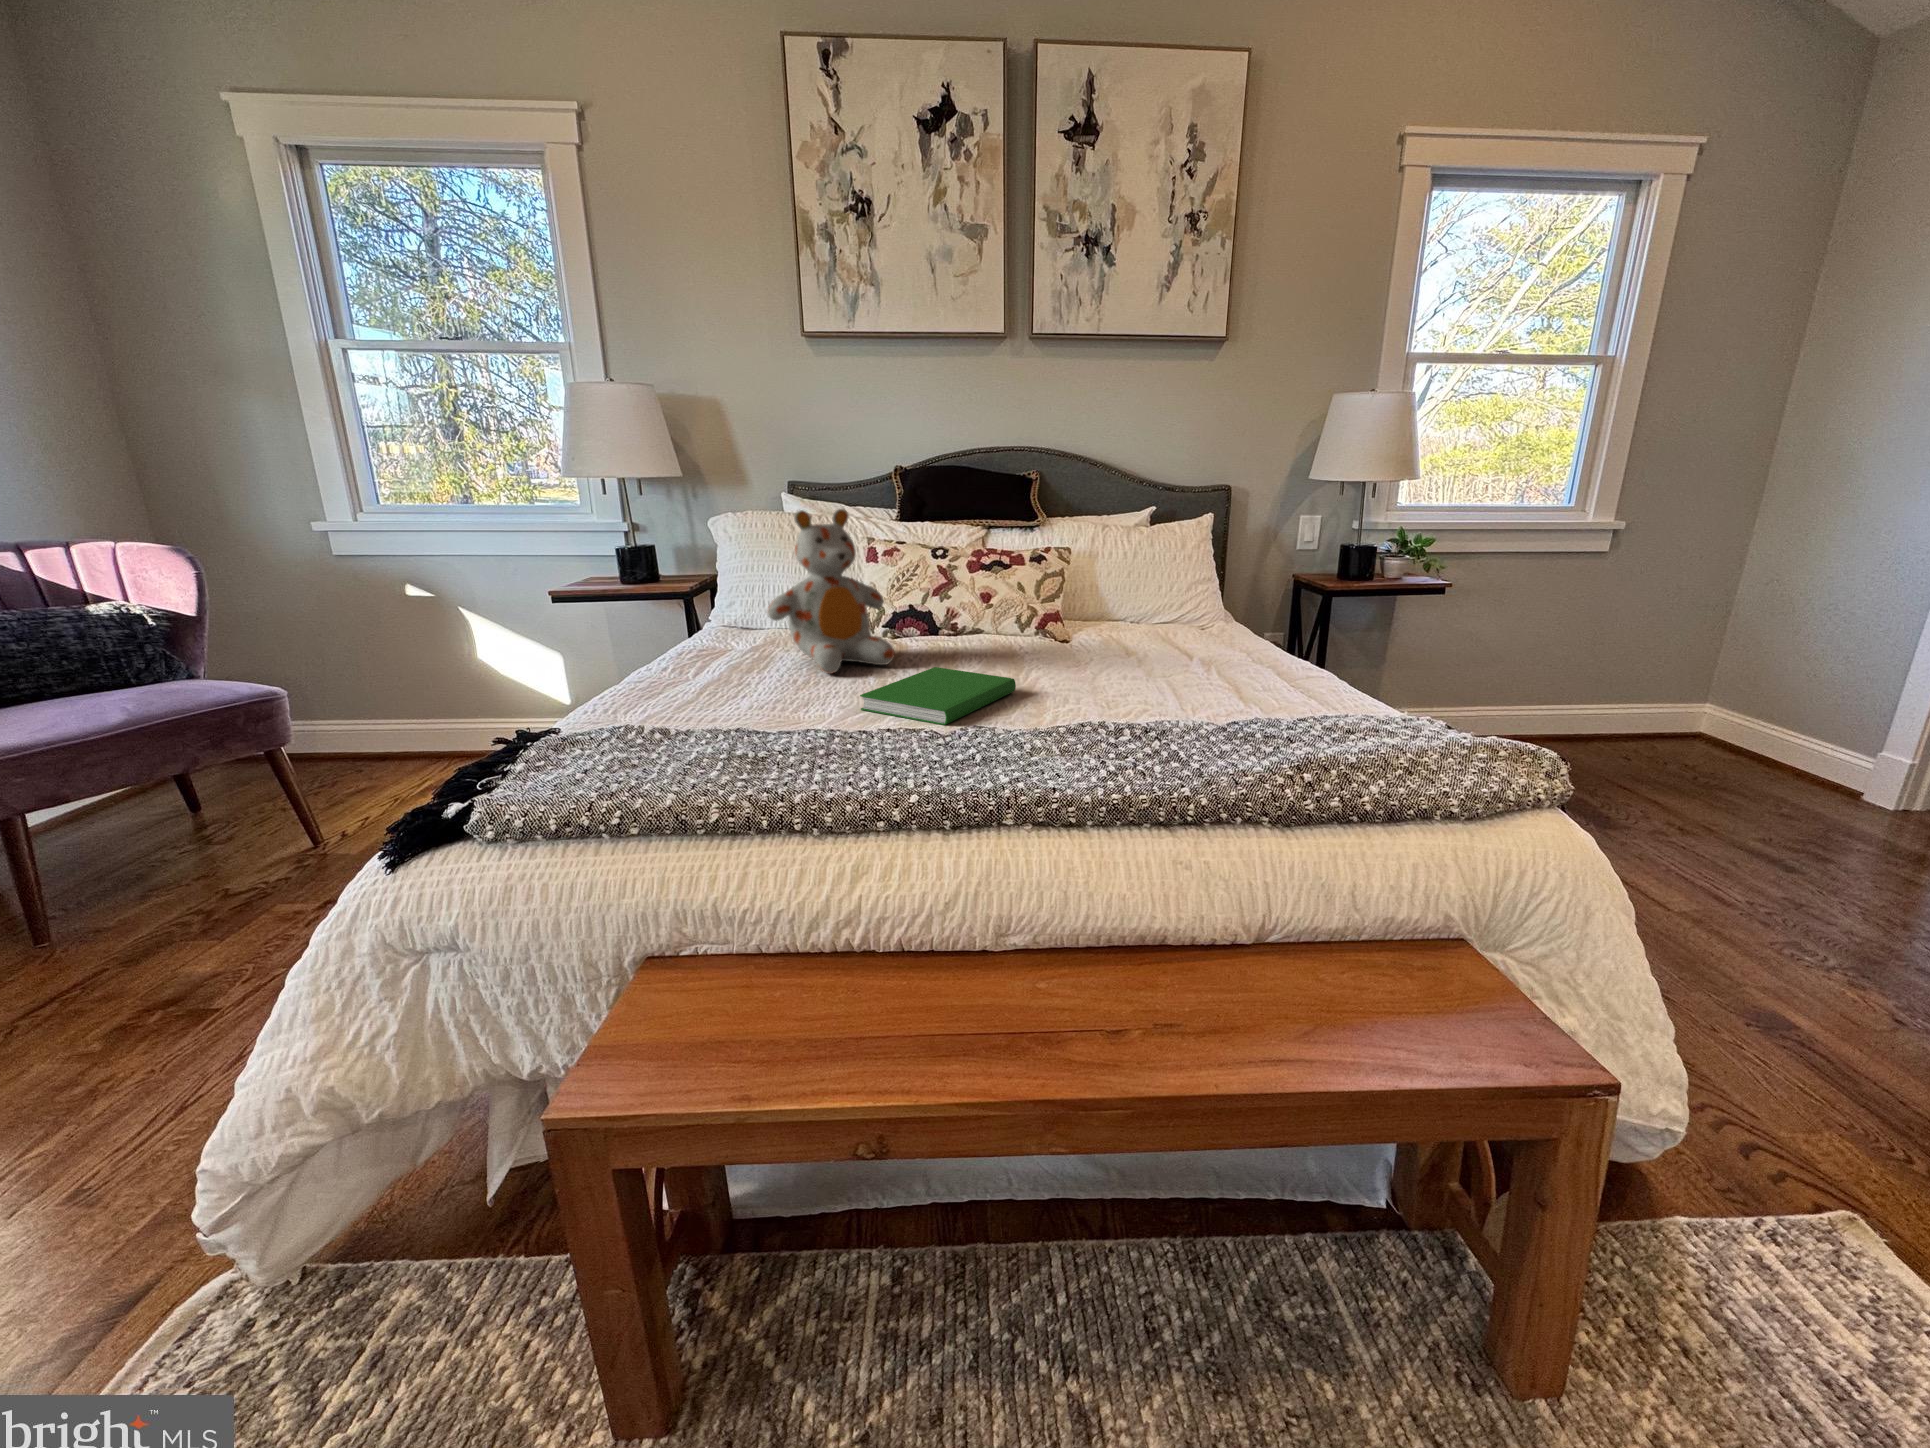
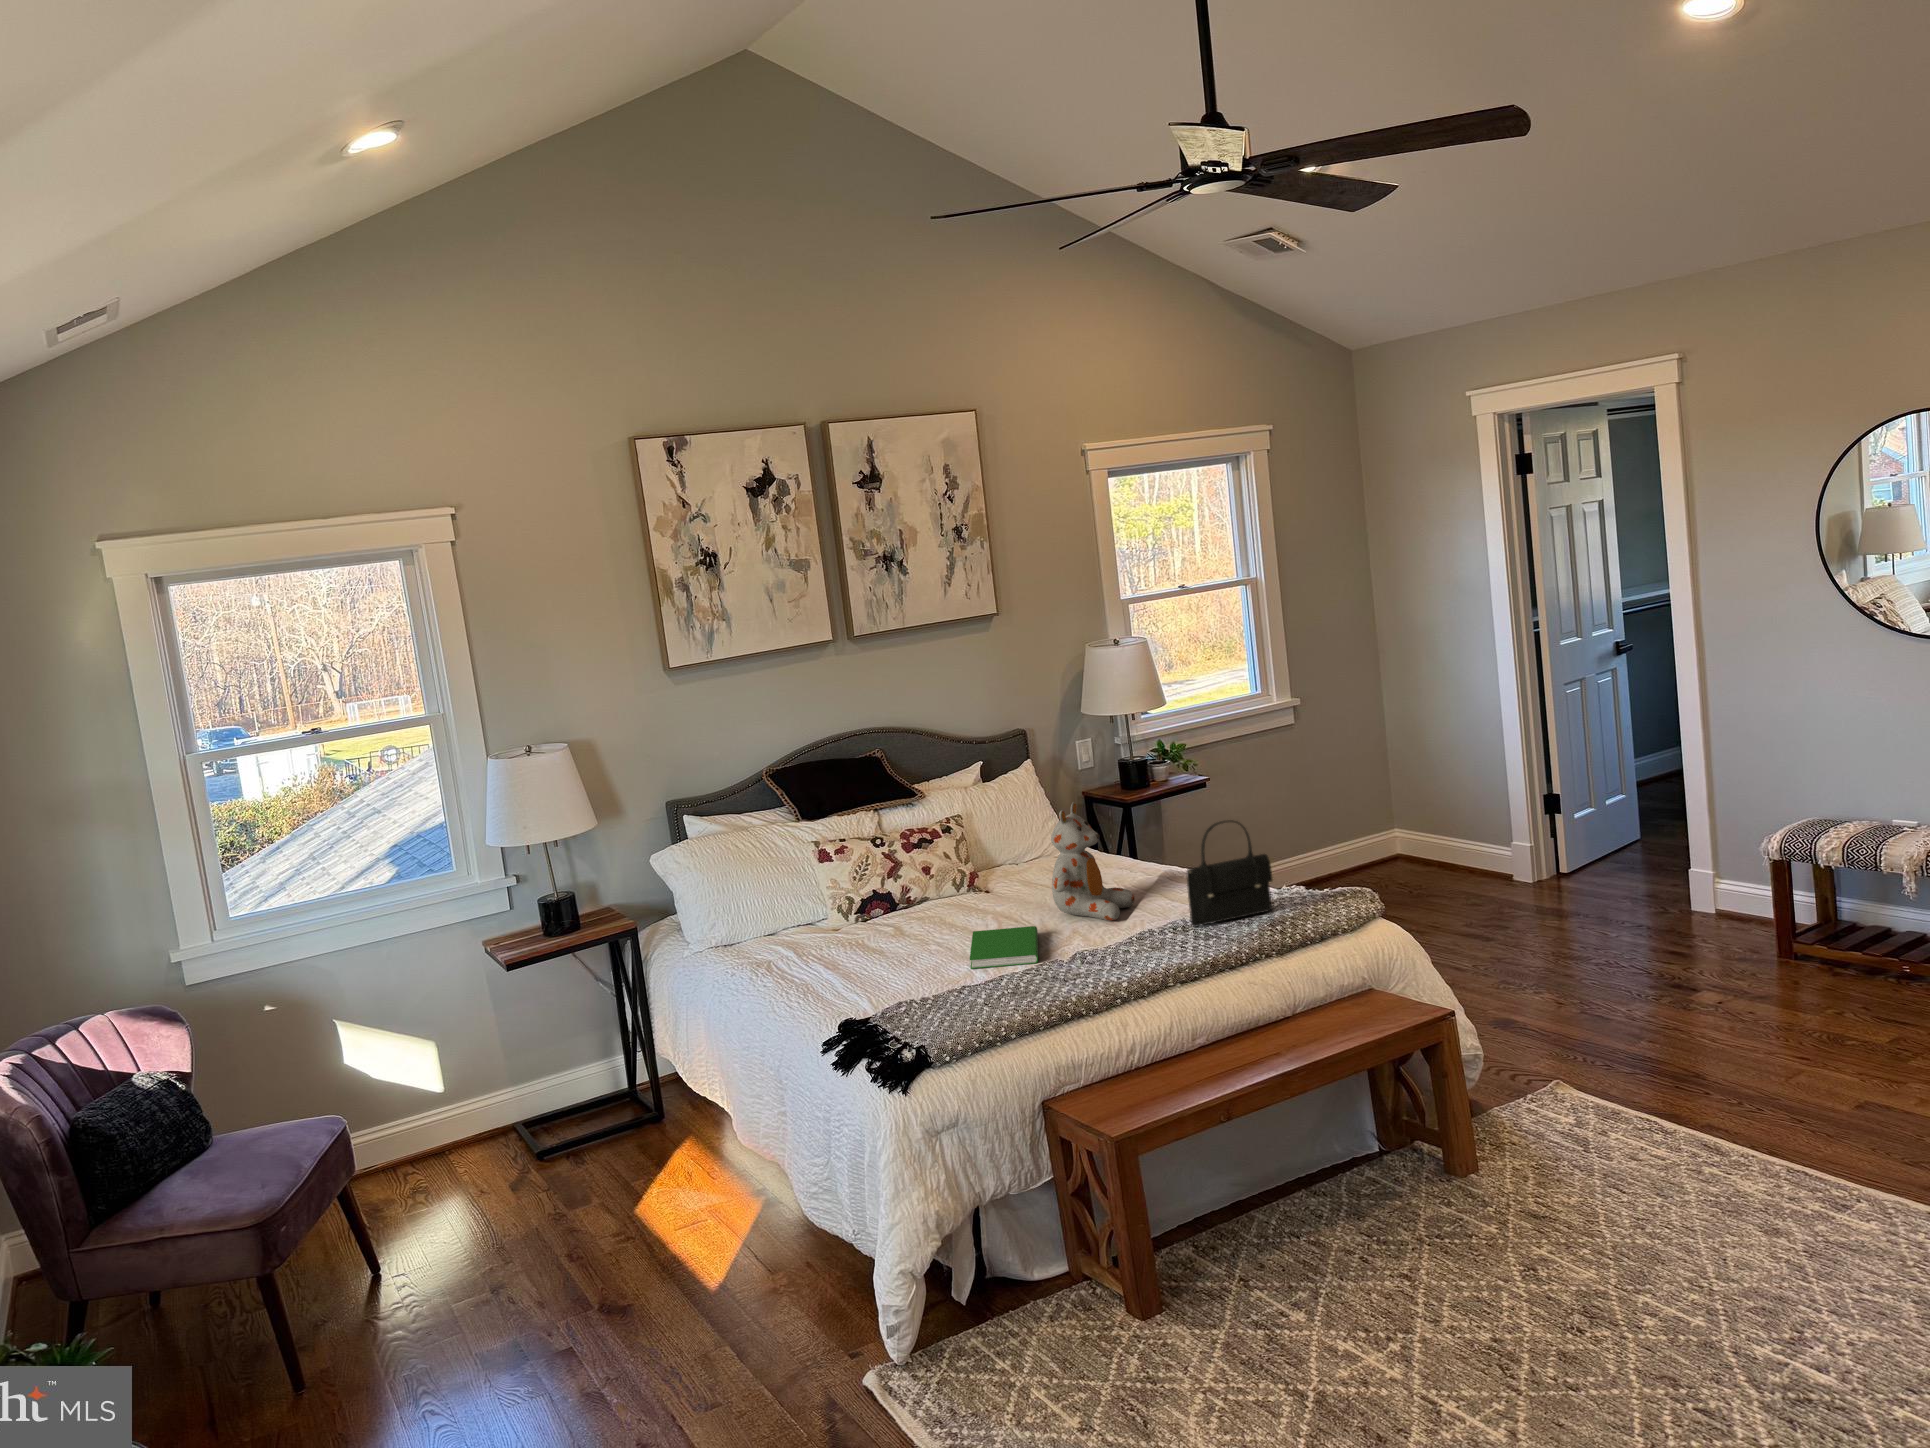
stuffed bear: present [767,509,895,674] -> present [1051,802,1135,921]
handbag: none [1222,547,1408,743] -> present [1187,820,1272,926]

